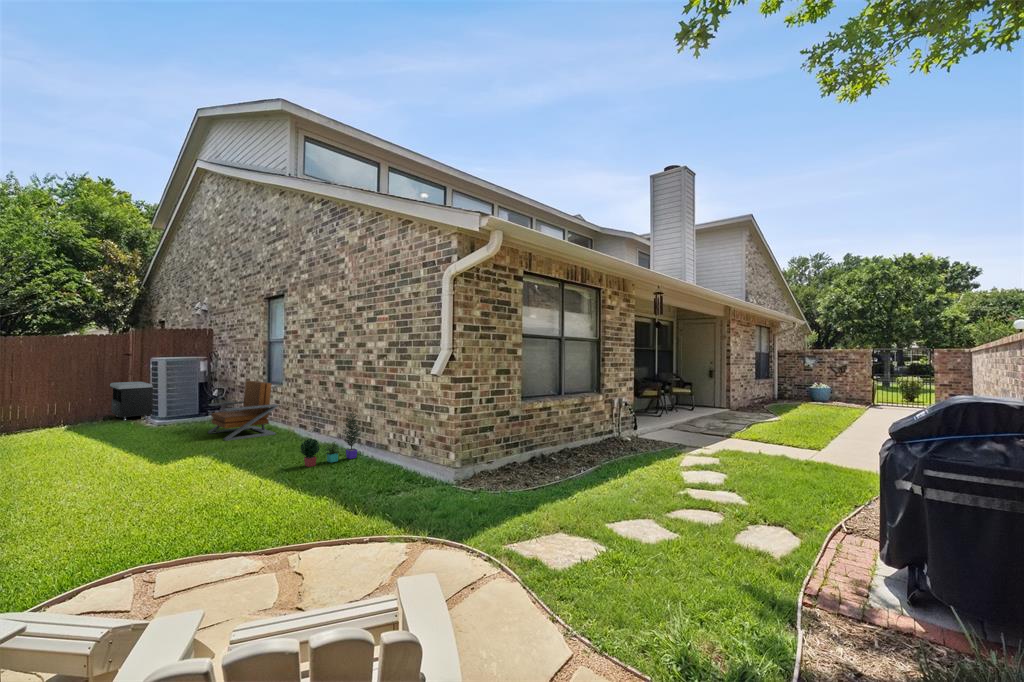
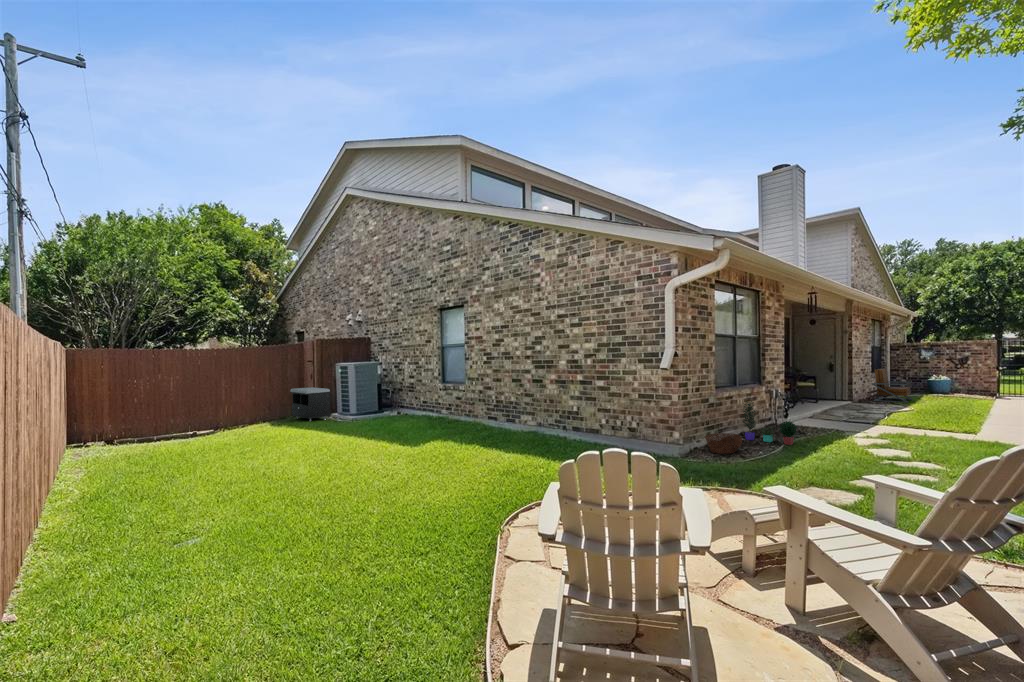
lounge chair: present [208,381,278,441] -> present [872,368,912,403]
potted plant: present [300,412,360,467] -> present [742,401,797,445]
basket: none [495,452,541,479] -> present [705,433,742,454]

